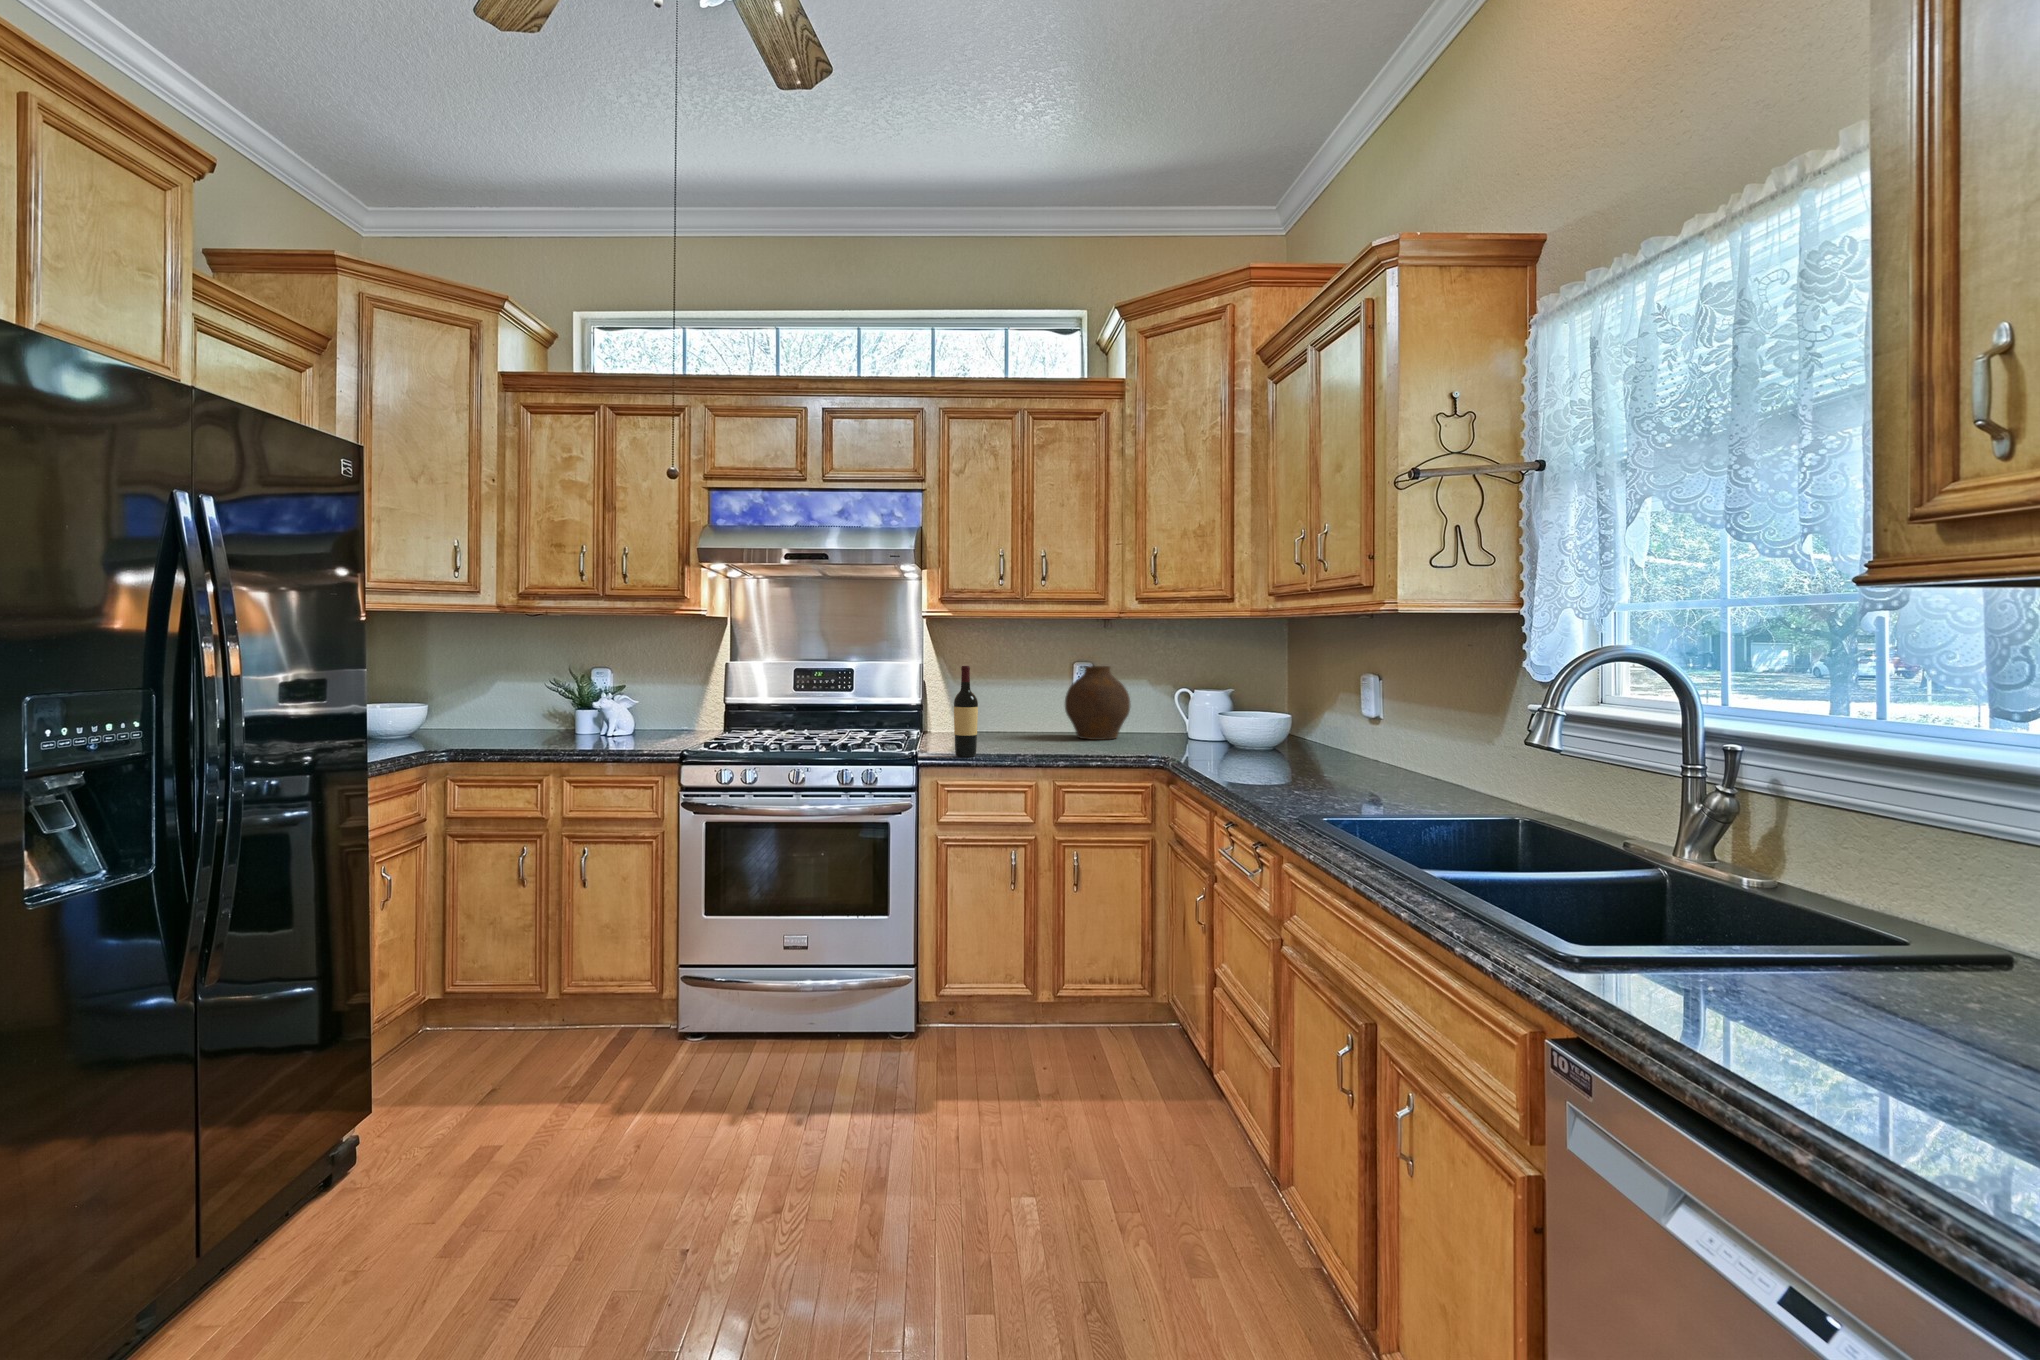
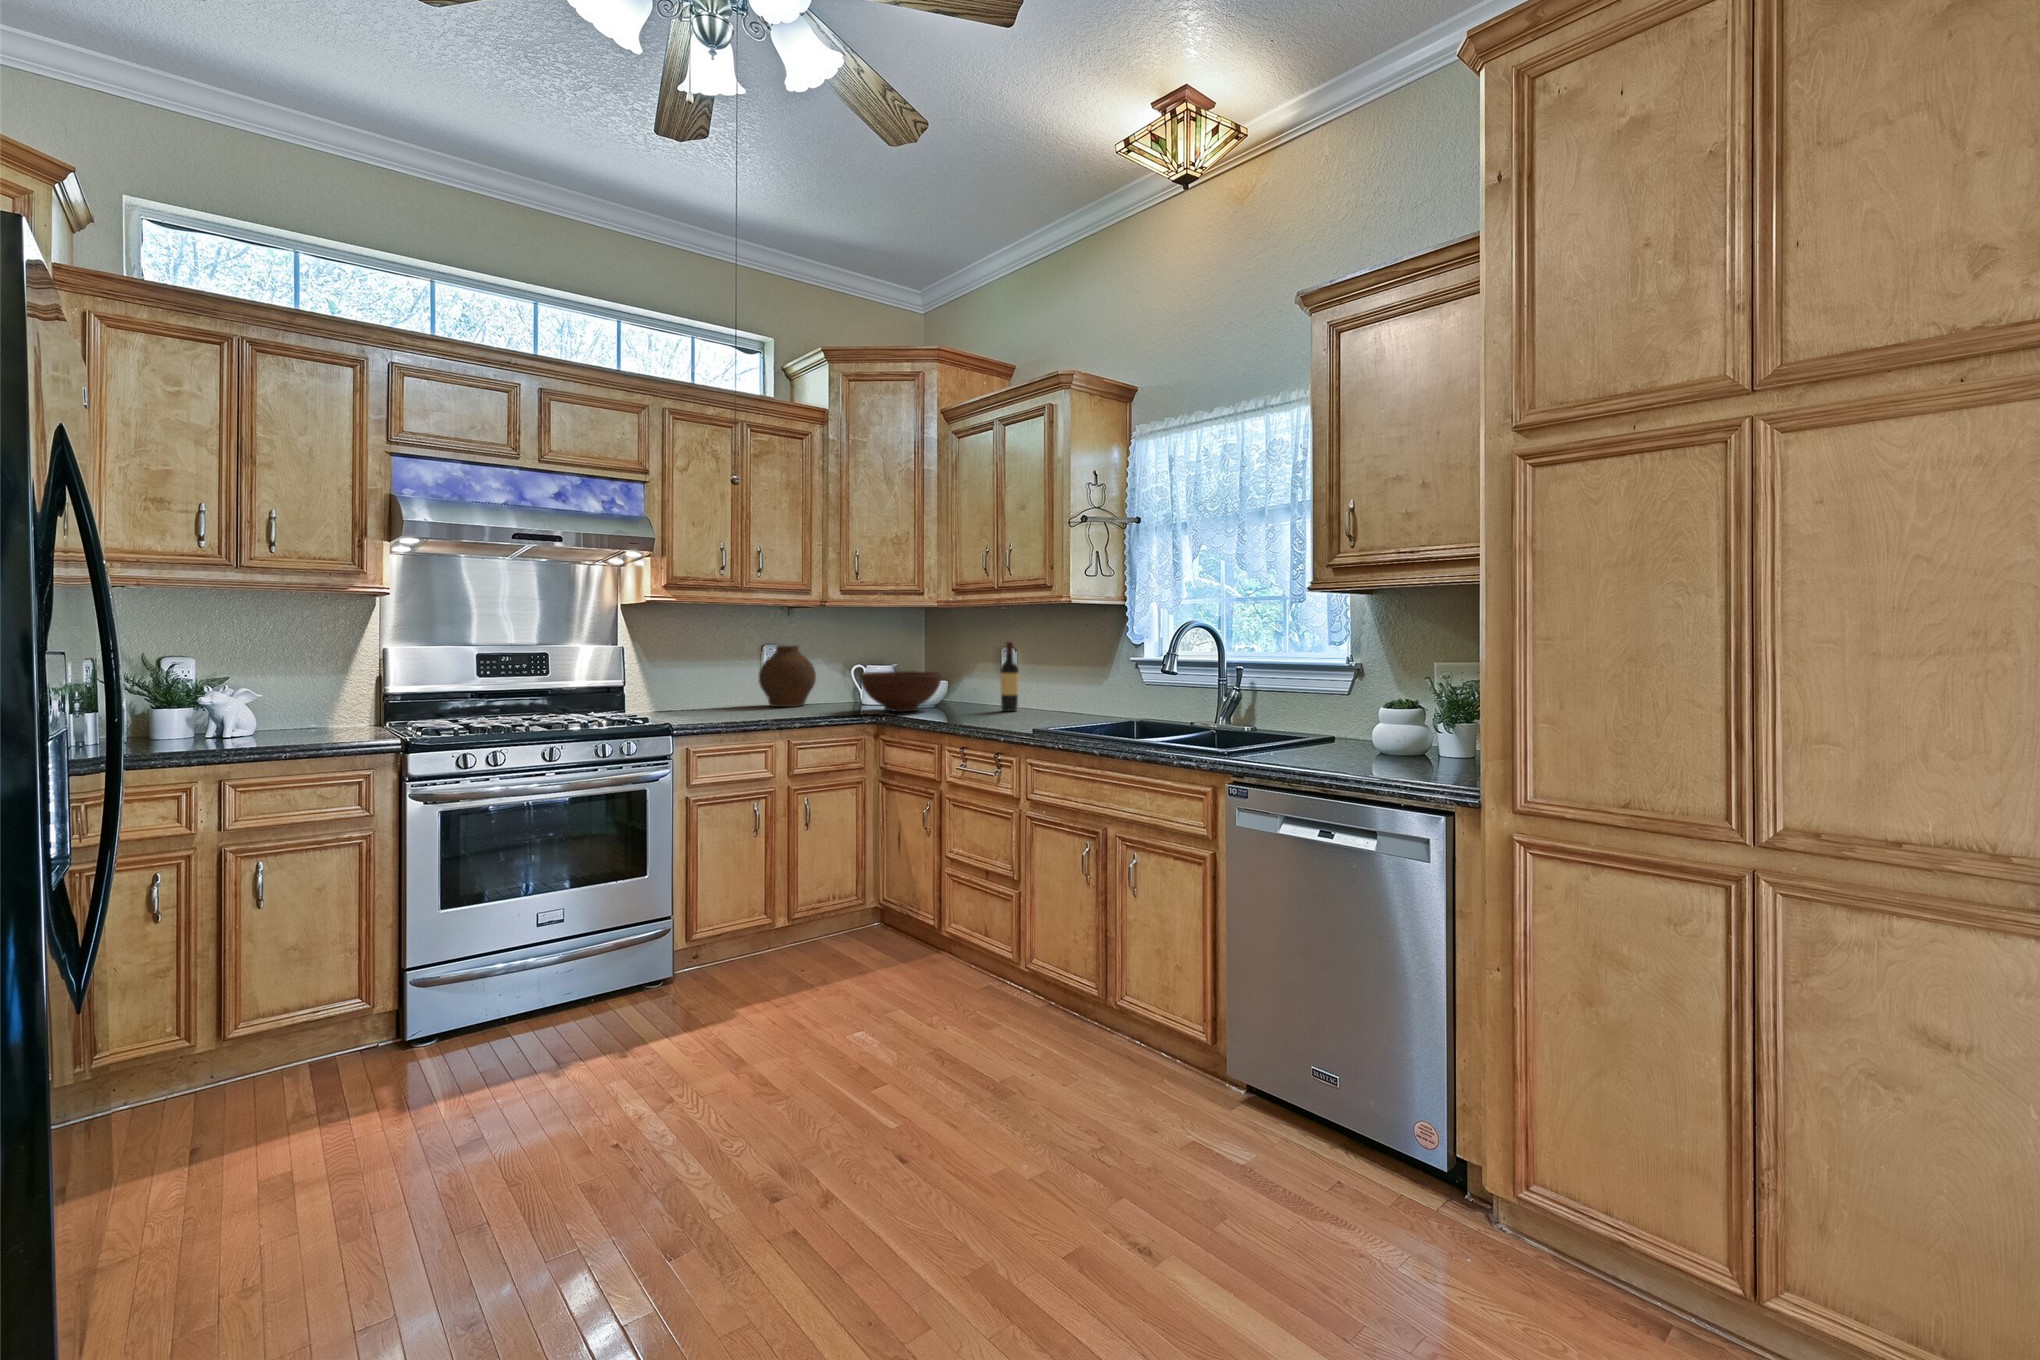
wine bottle: present [954,666,978,757] -> present [1000,642,1019,711]
fruit bowl: none [1150,702,1258,756] -> present [860,671,942,712]

